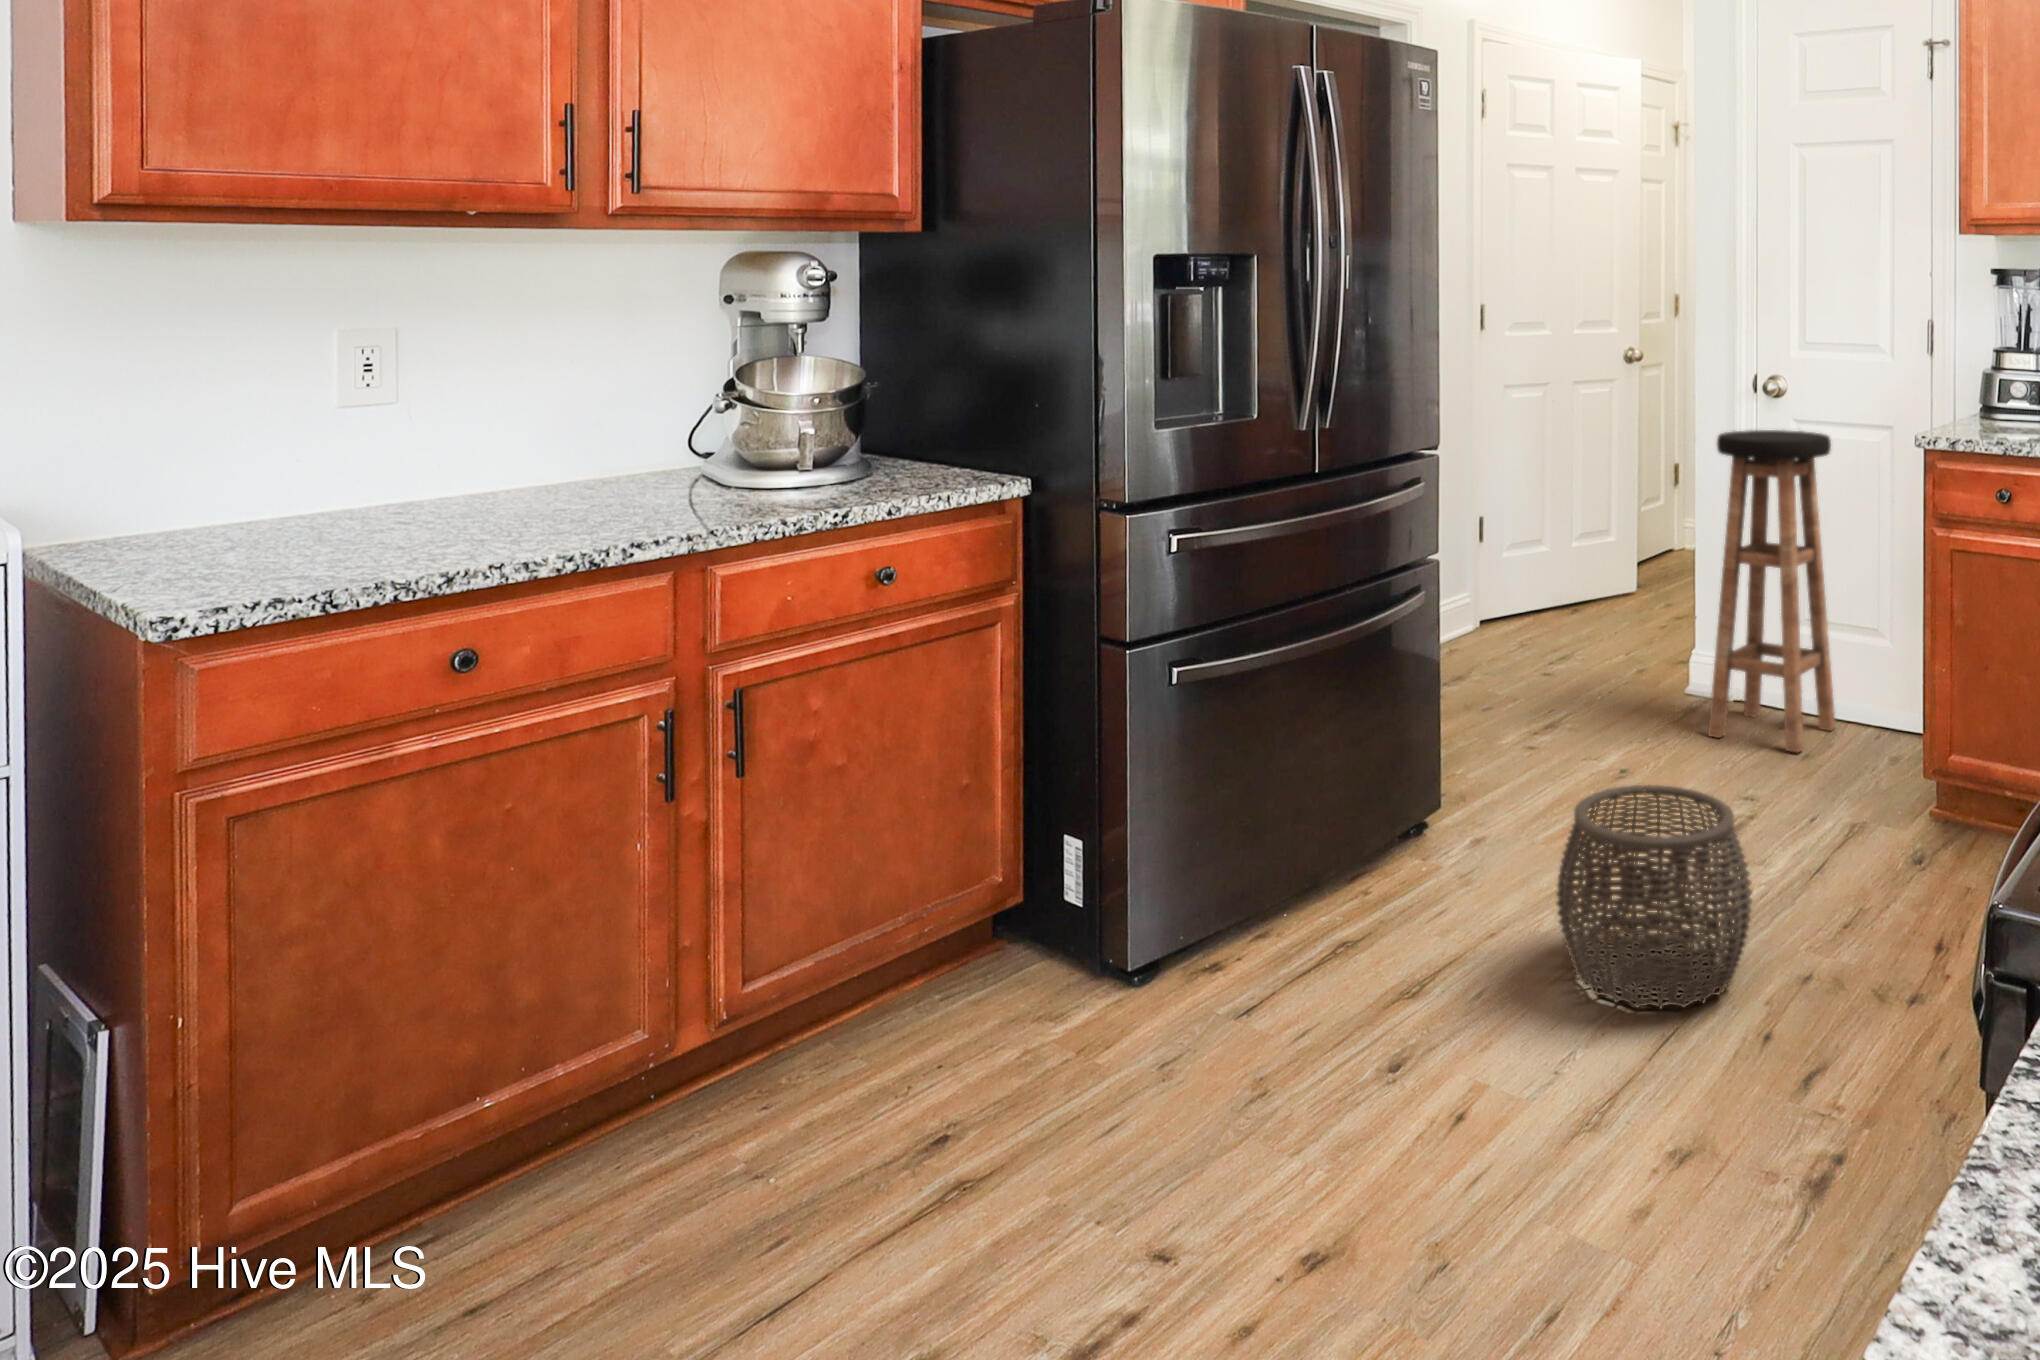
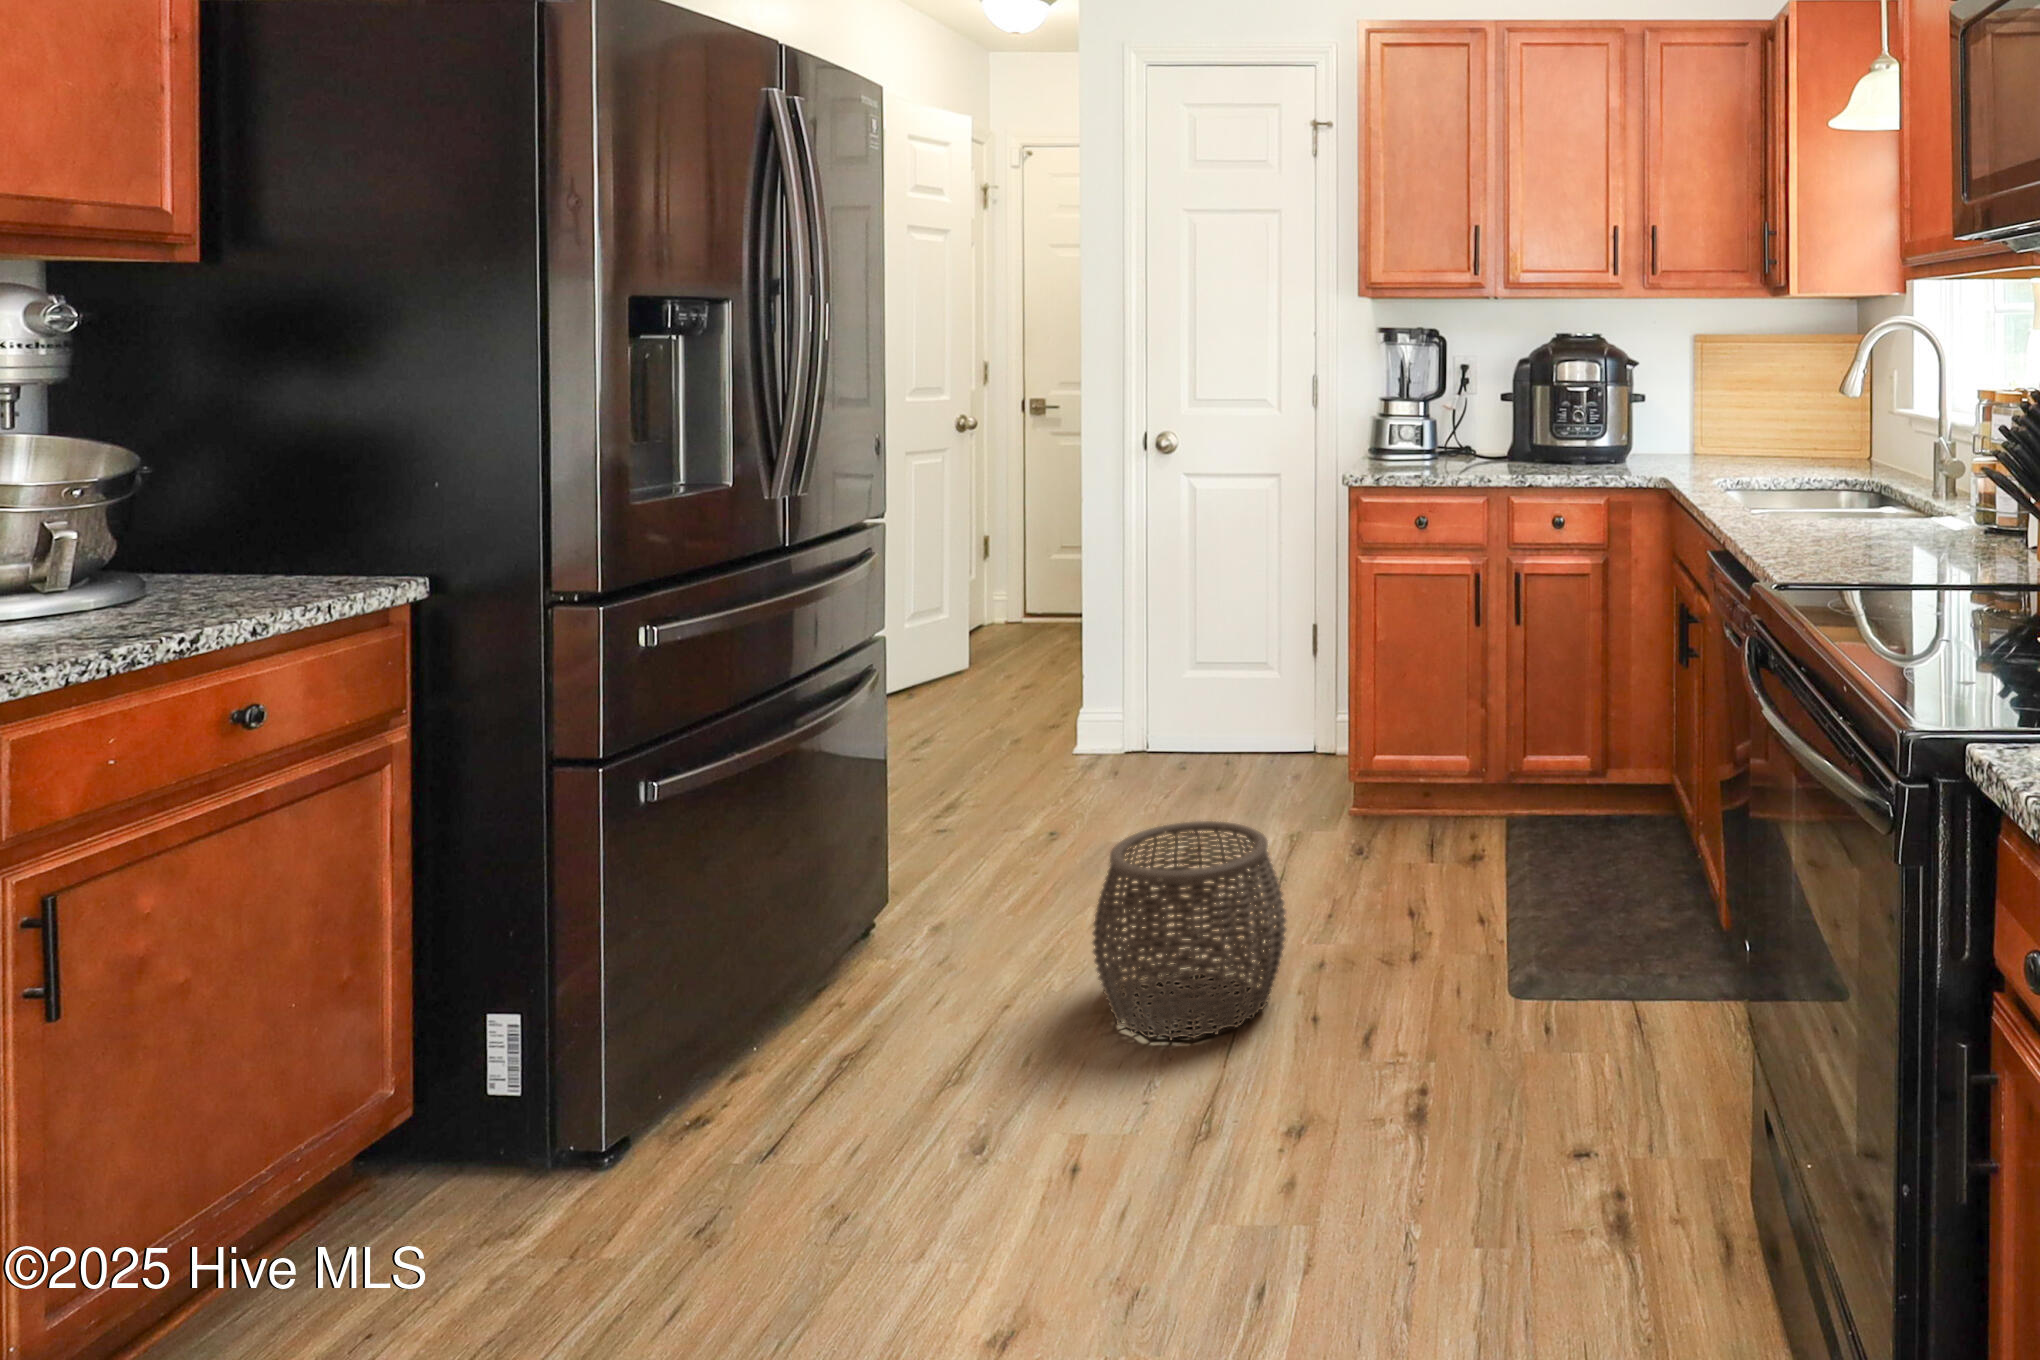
bar stool: present [1708,430,1836,753] -> none [1126,480,1241,786]

